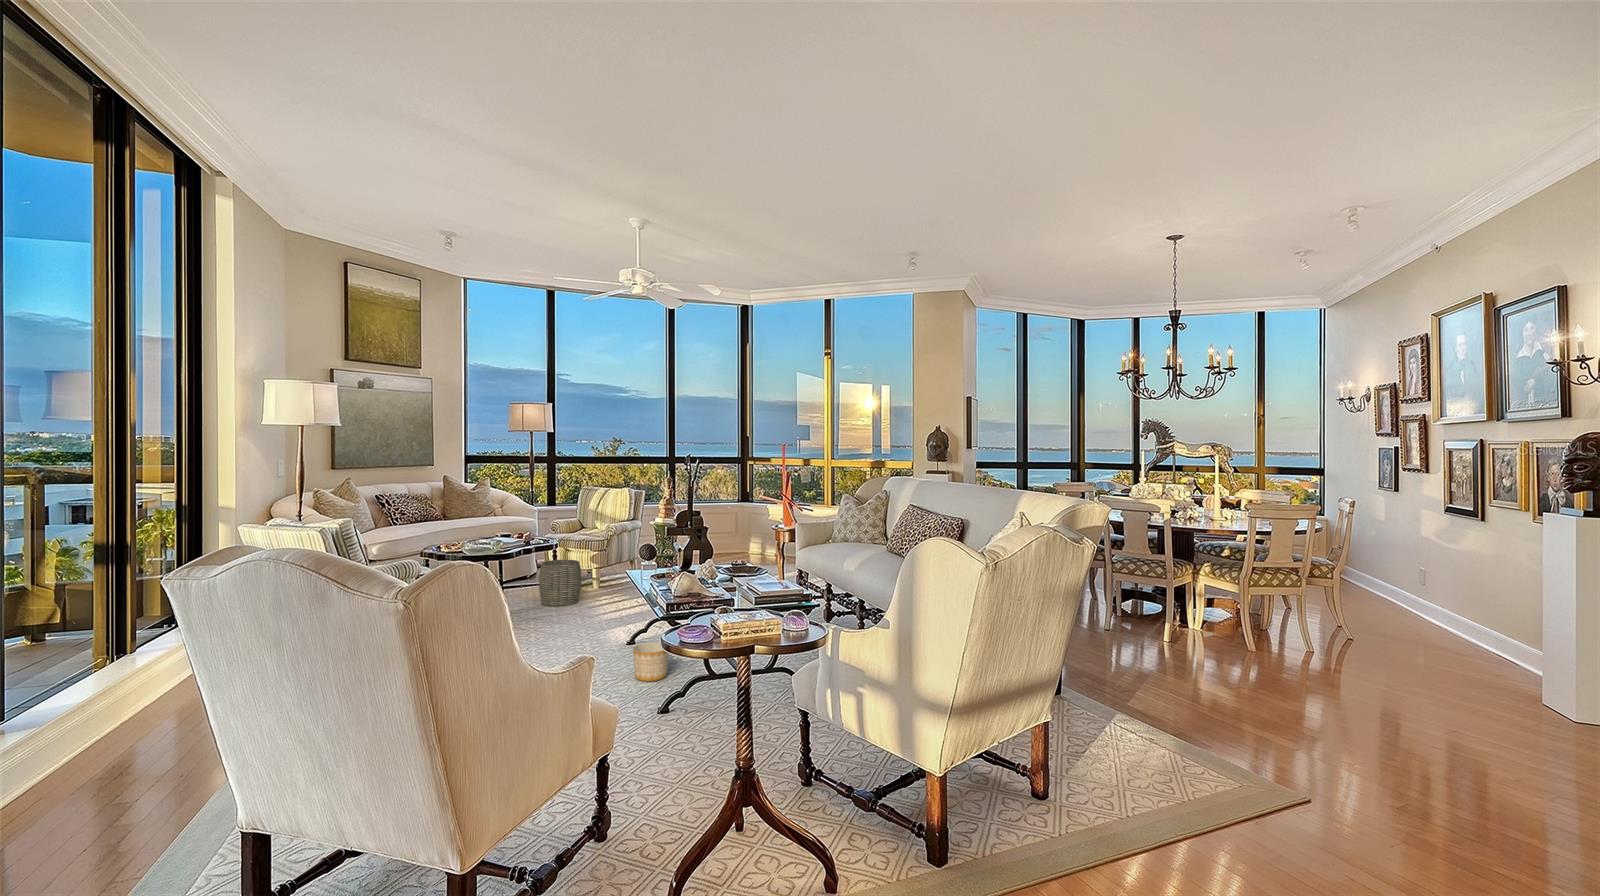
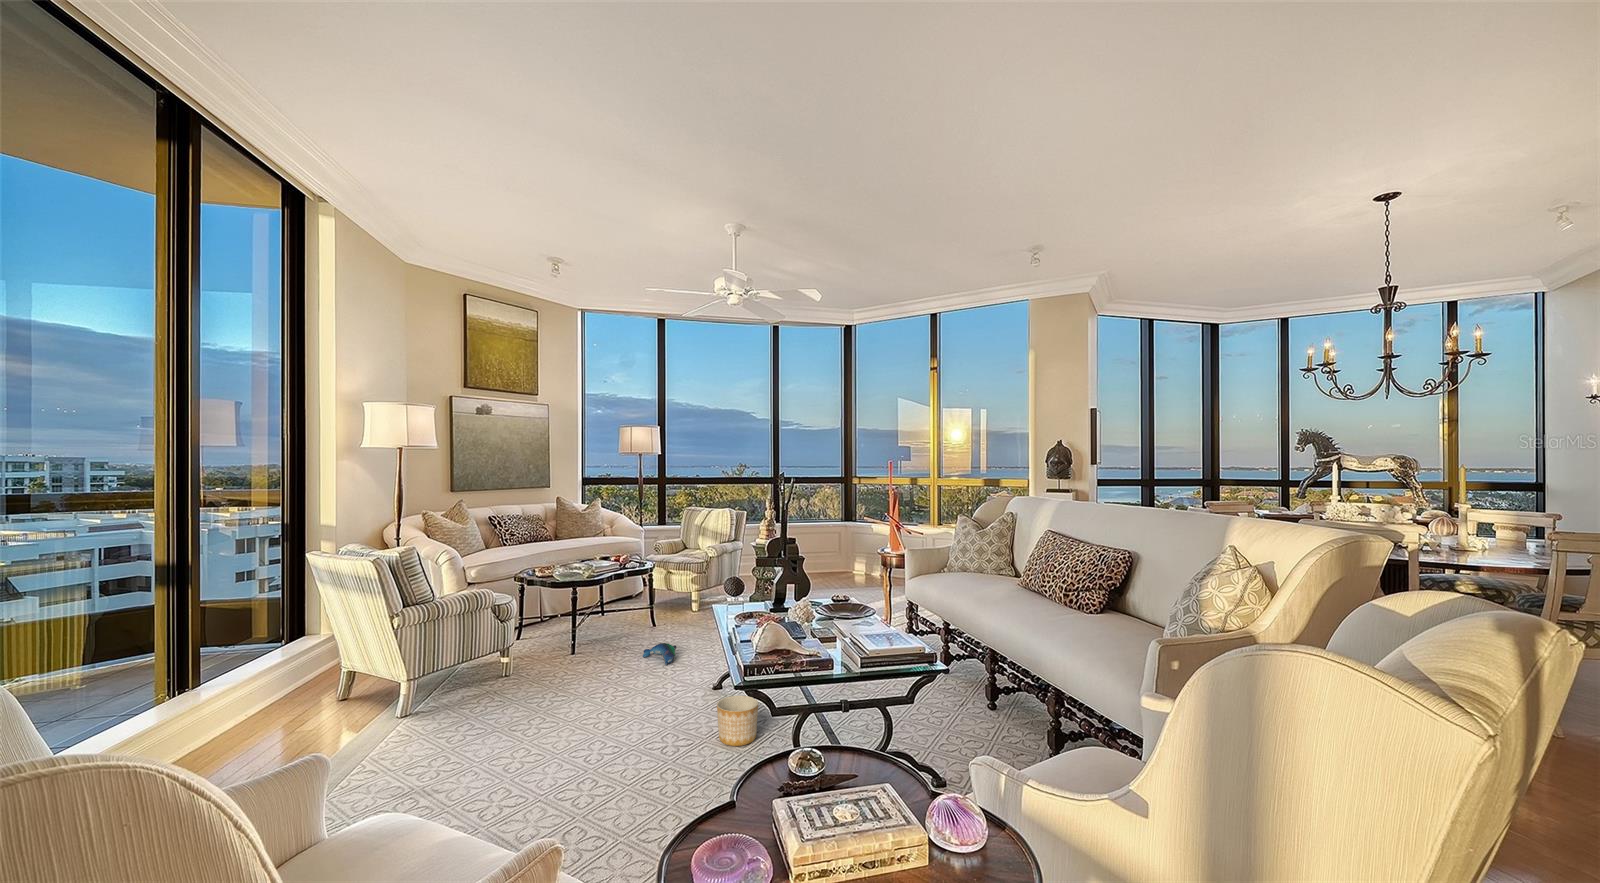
woven basket: present [539,560,581,606] -> none [637,584,680,634]
plush toy: none [551,611,584,629] -> present [643,643,676,665]

